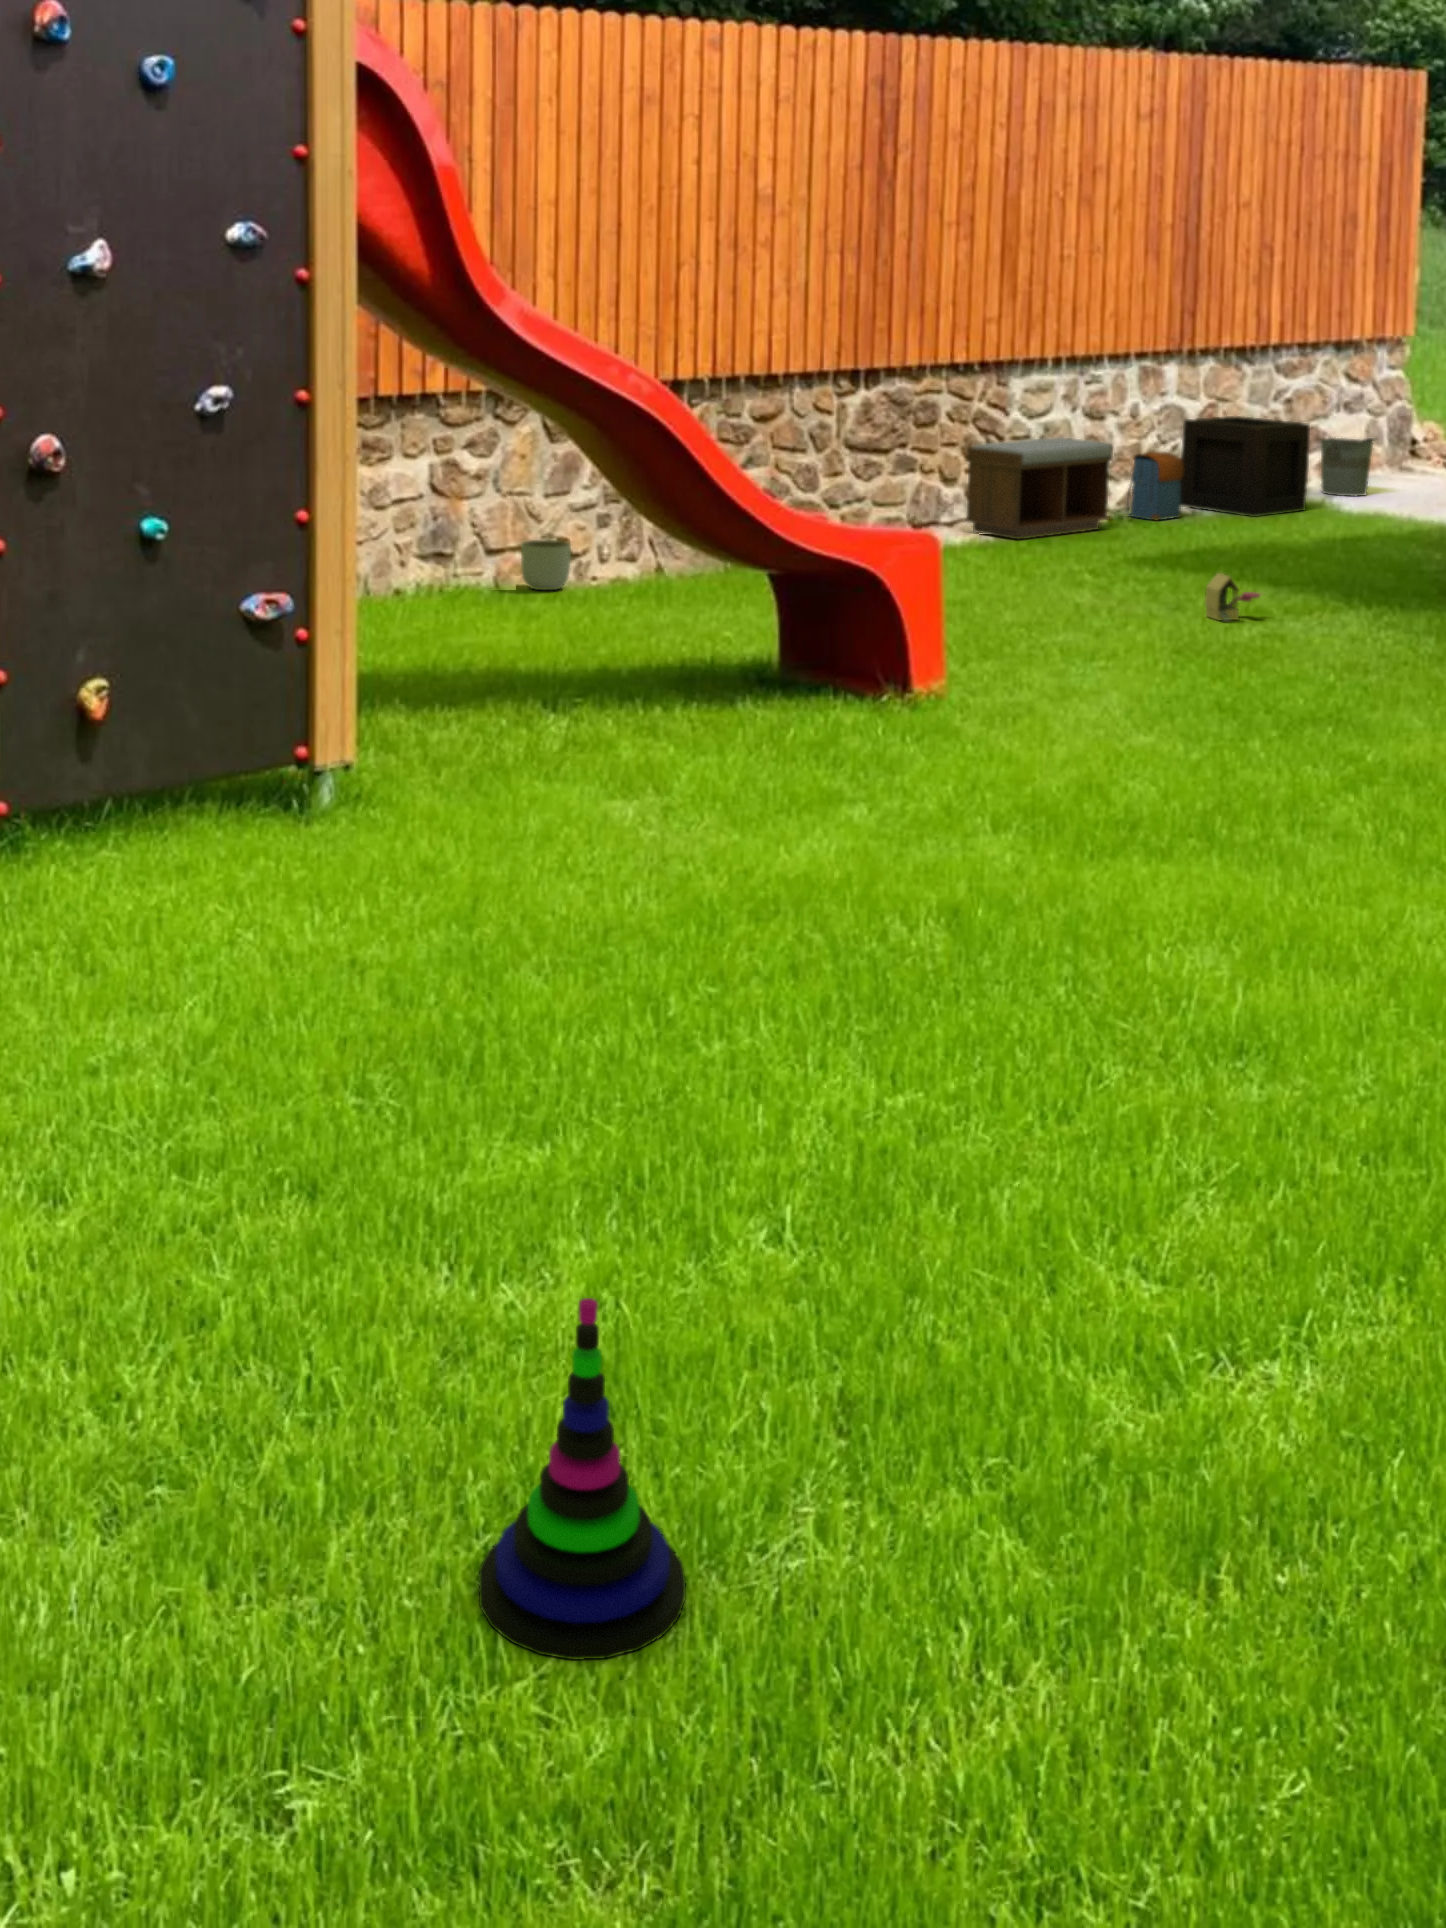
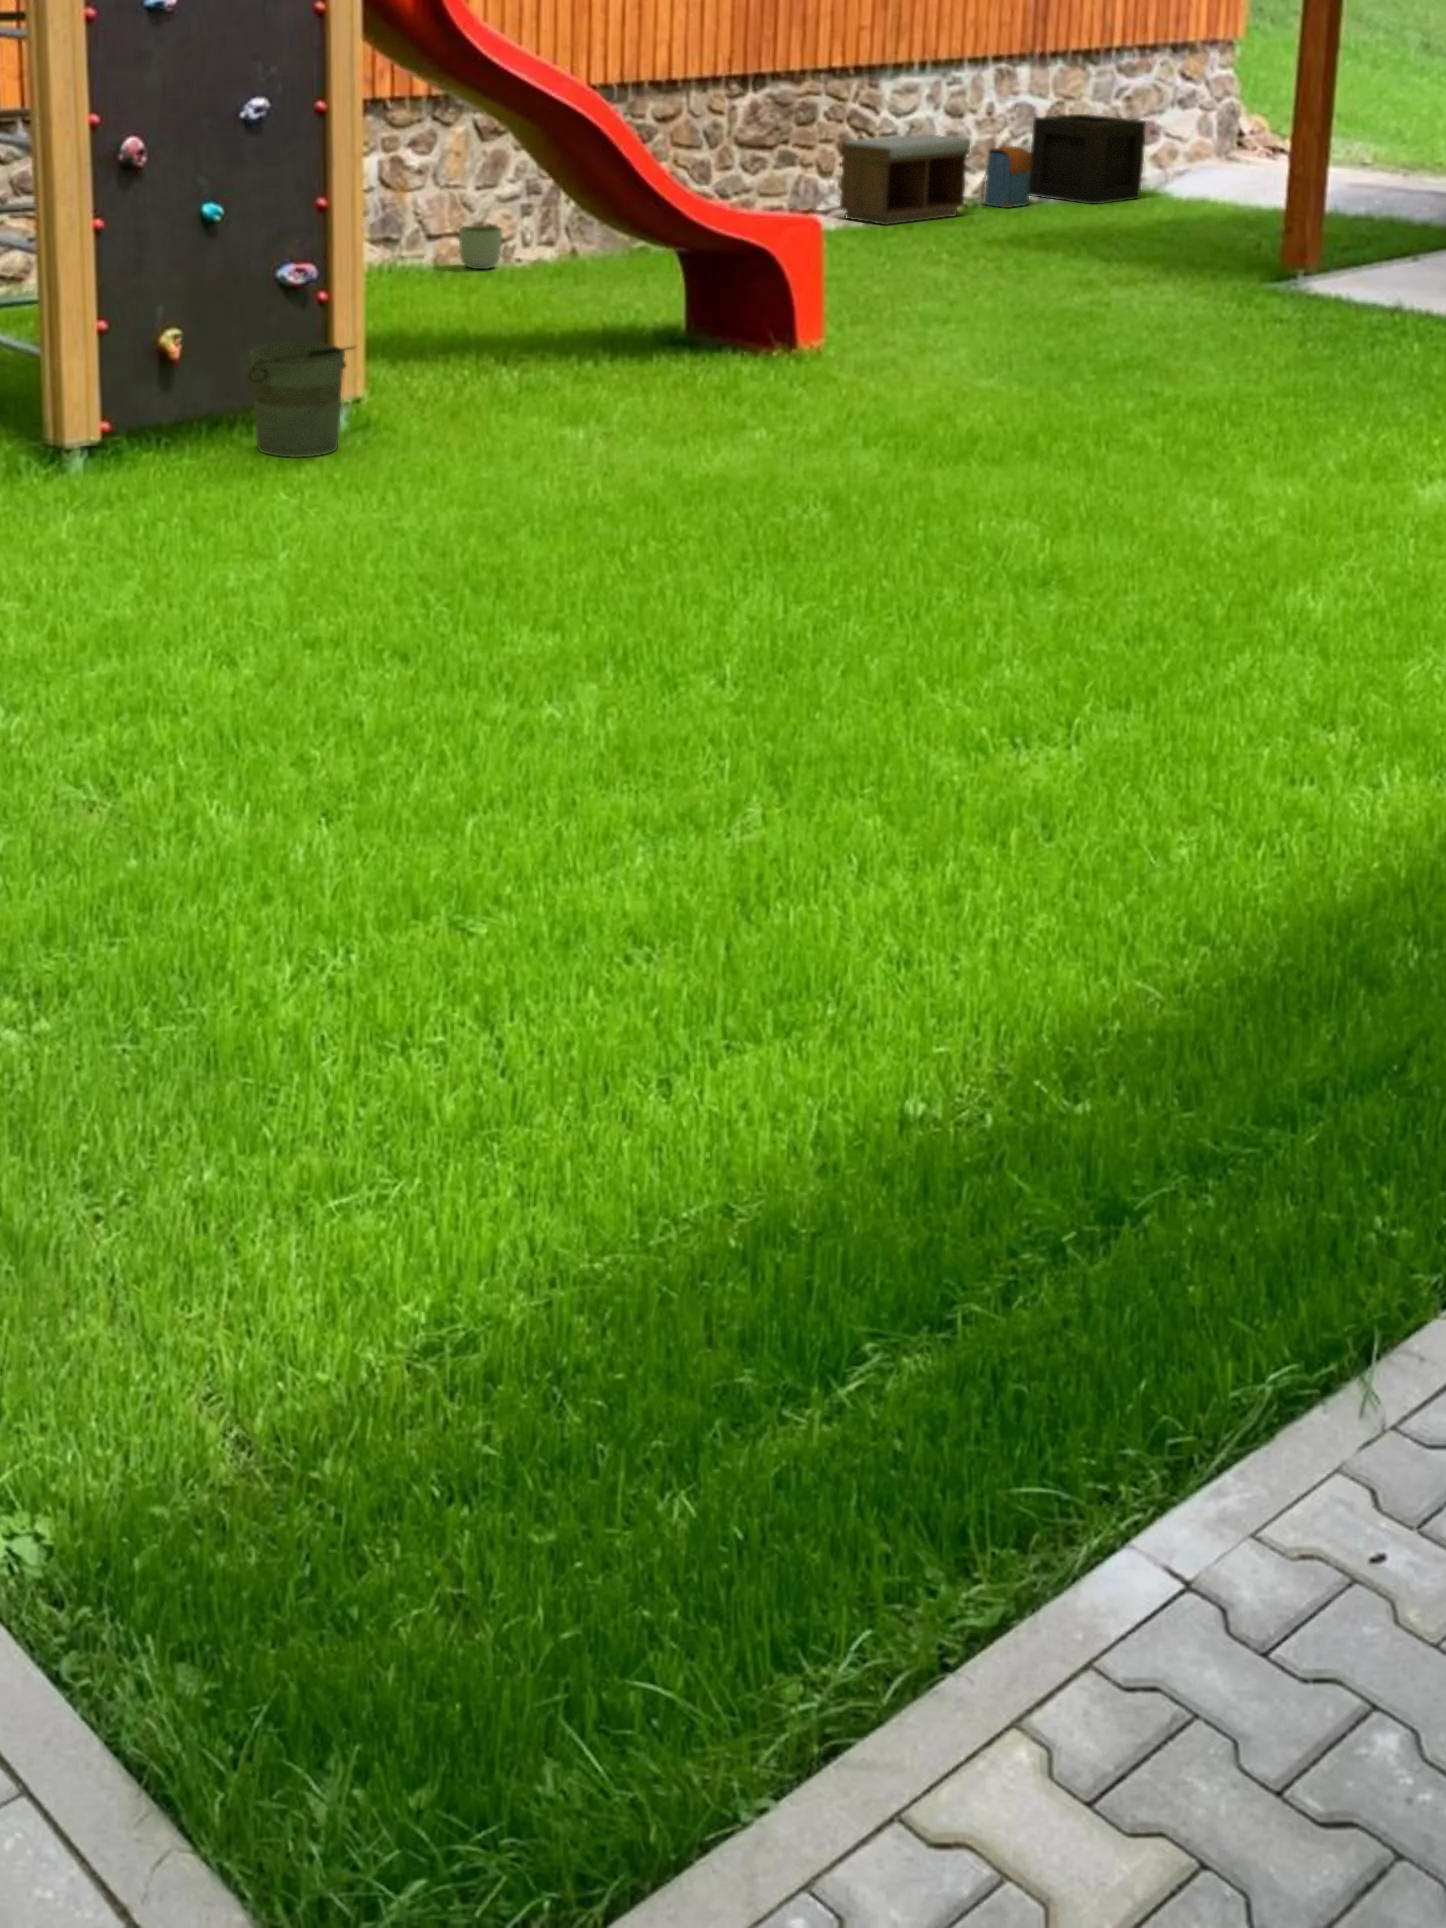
bucket: present [1321,438,1375,496] -> present [247,342,354,457]
toy house: present [1205,573,1261,620] -> none [1045,249,1096,289]
stacking toy: present [479,1298,686,1660] -> none [569,658,695,860]

